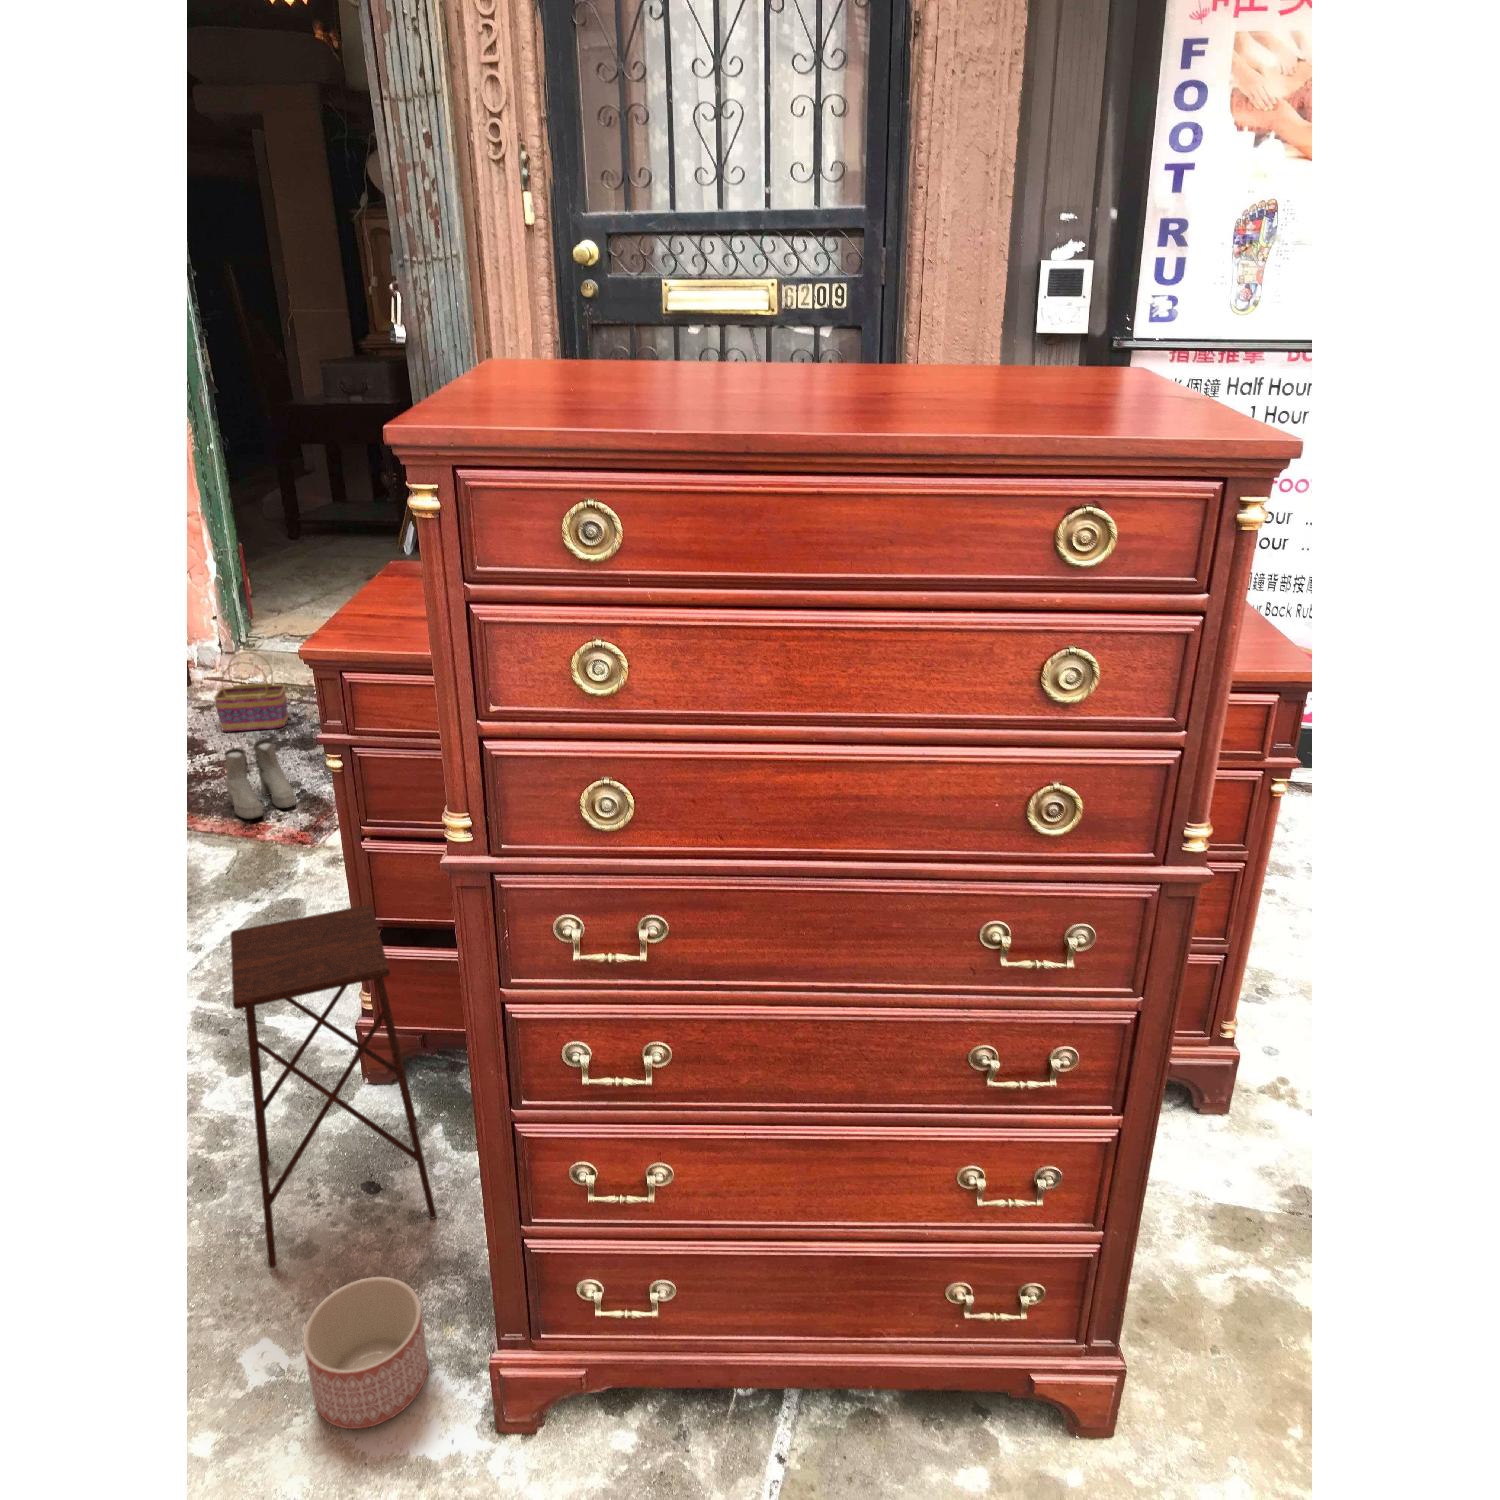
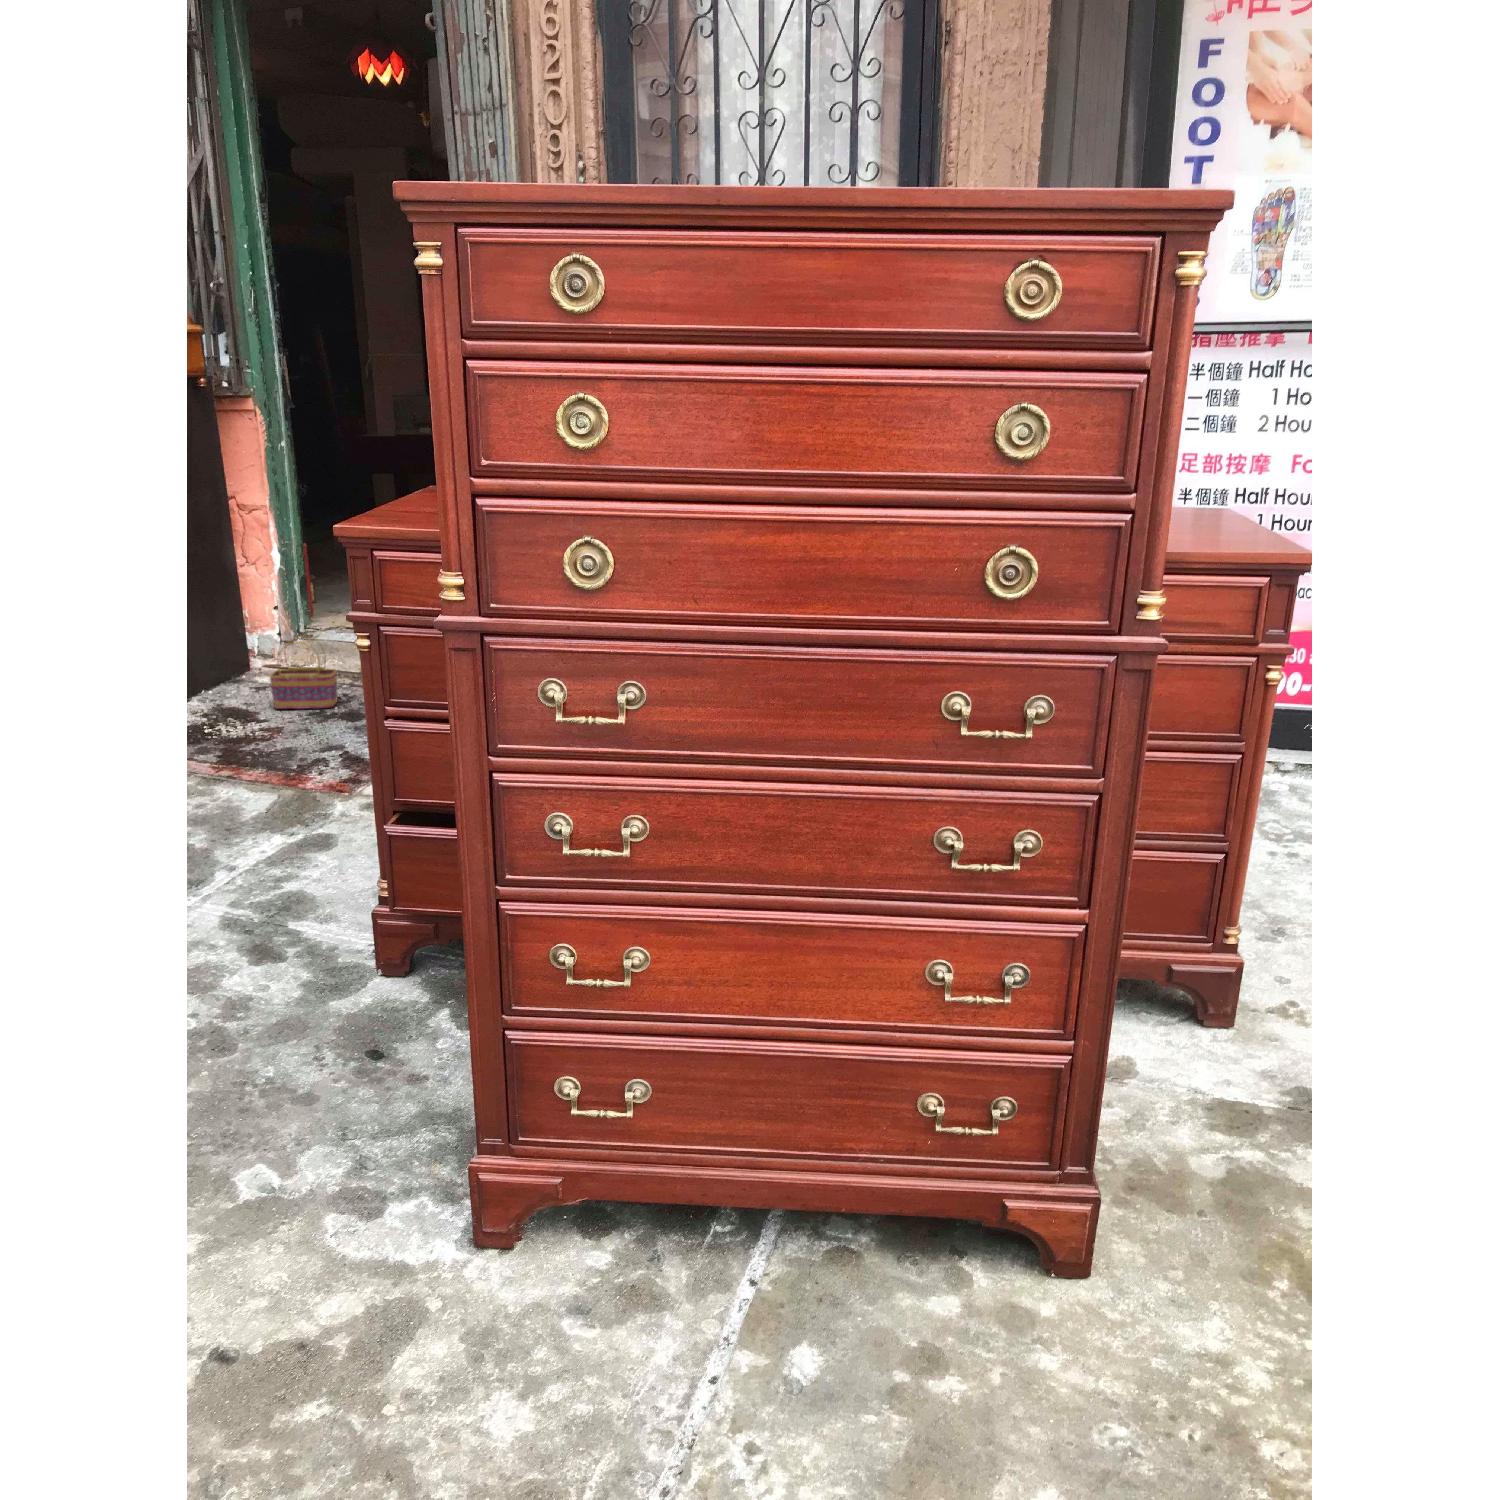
boots: present [225,740,296,819] -> none [273,704,338,774]
side table: present [231,905,437,1269] -> none [254,773,435,1109]
planter: present [303,1277,428,1429] -> none [294,1099,414,1231]

